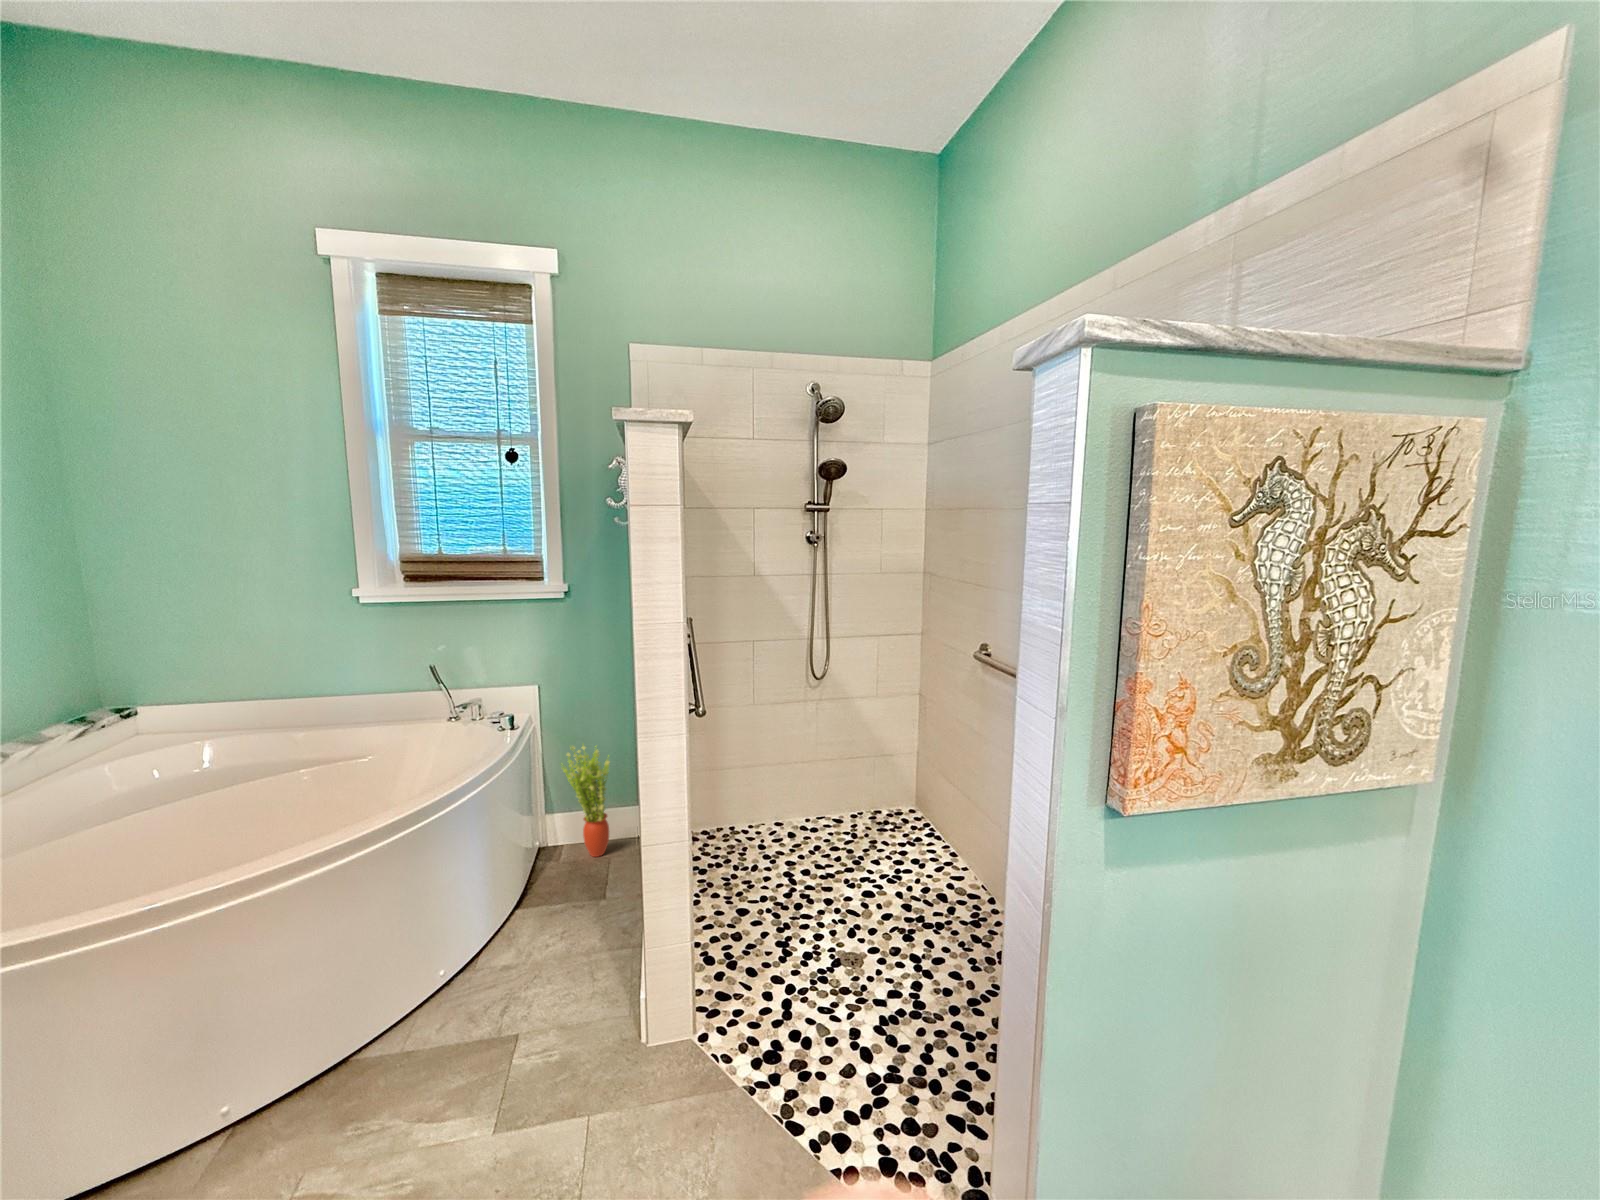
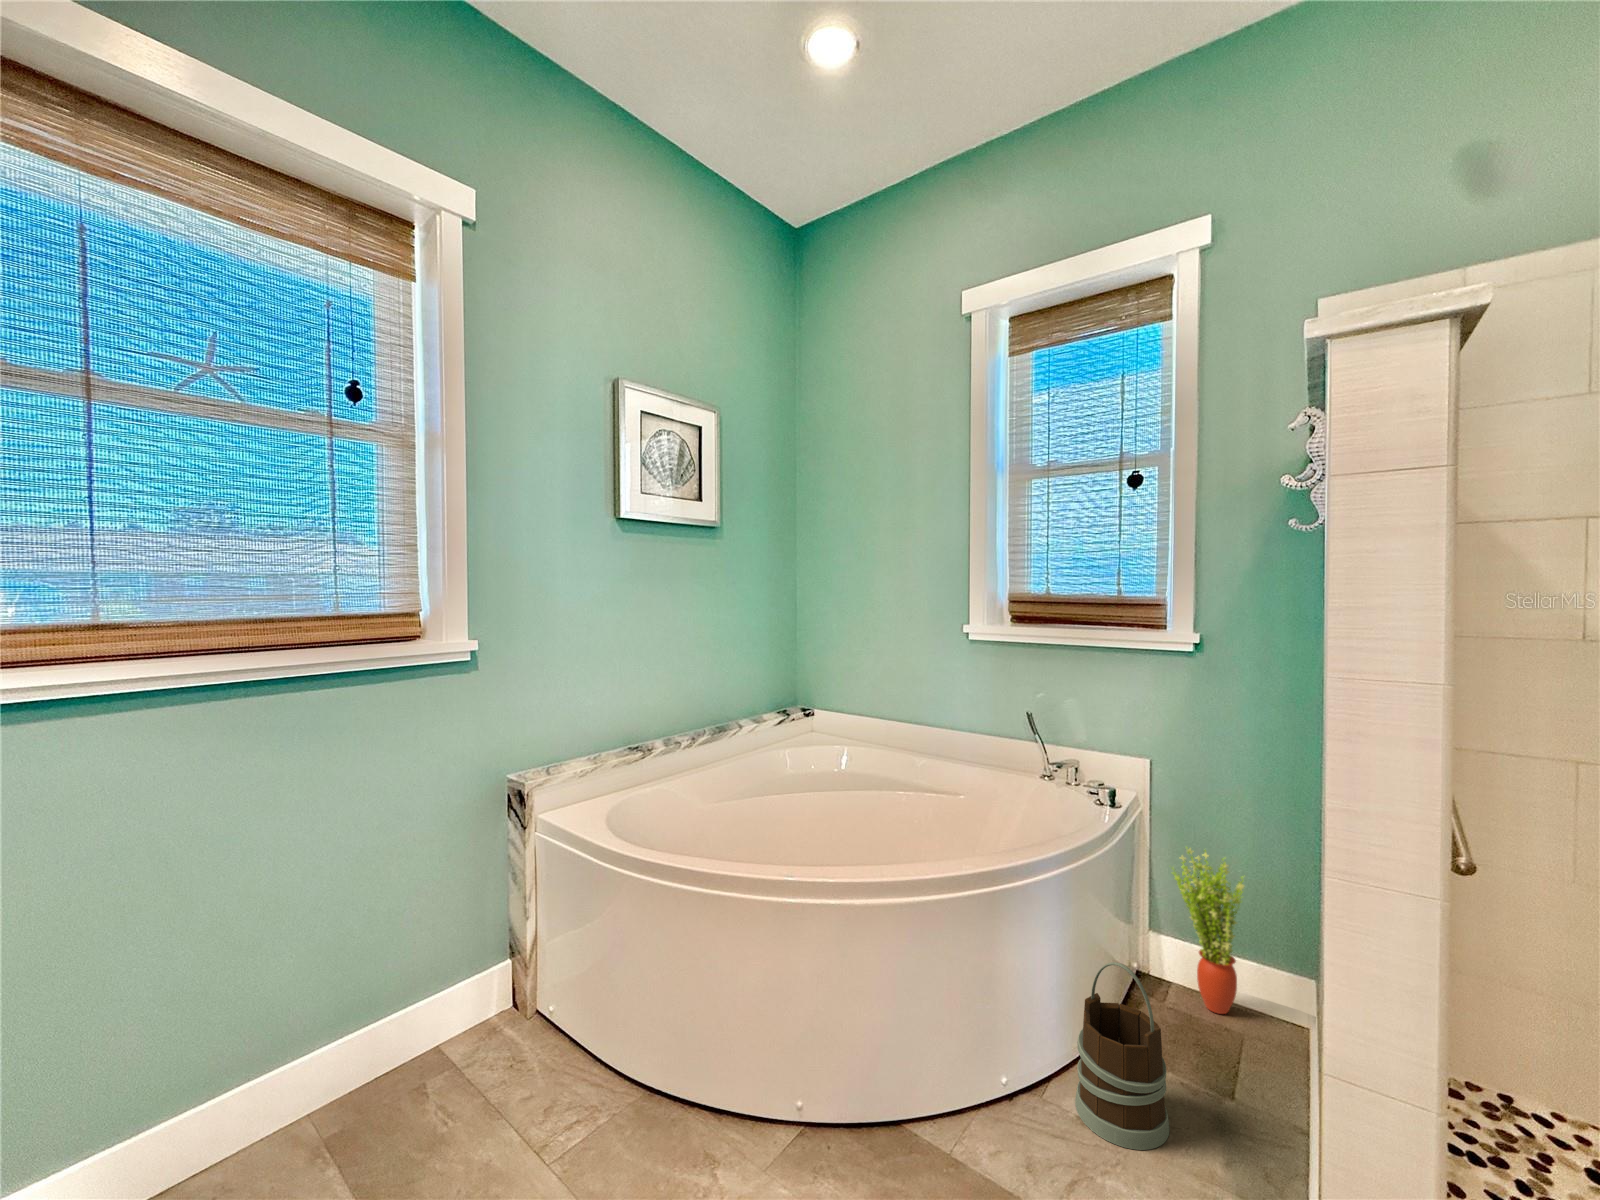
wooden bucket: none [502,845,573,977] -> present [1075,962,1170,1150]

